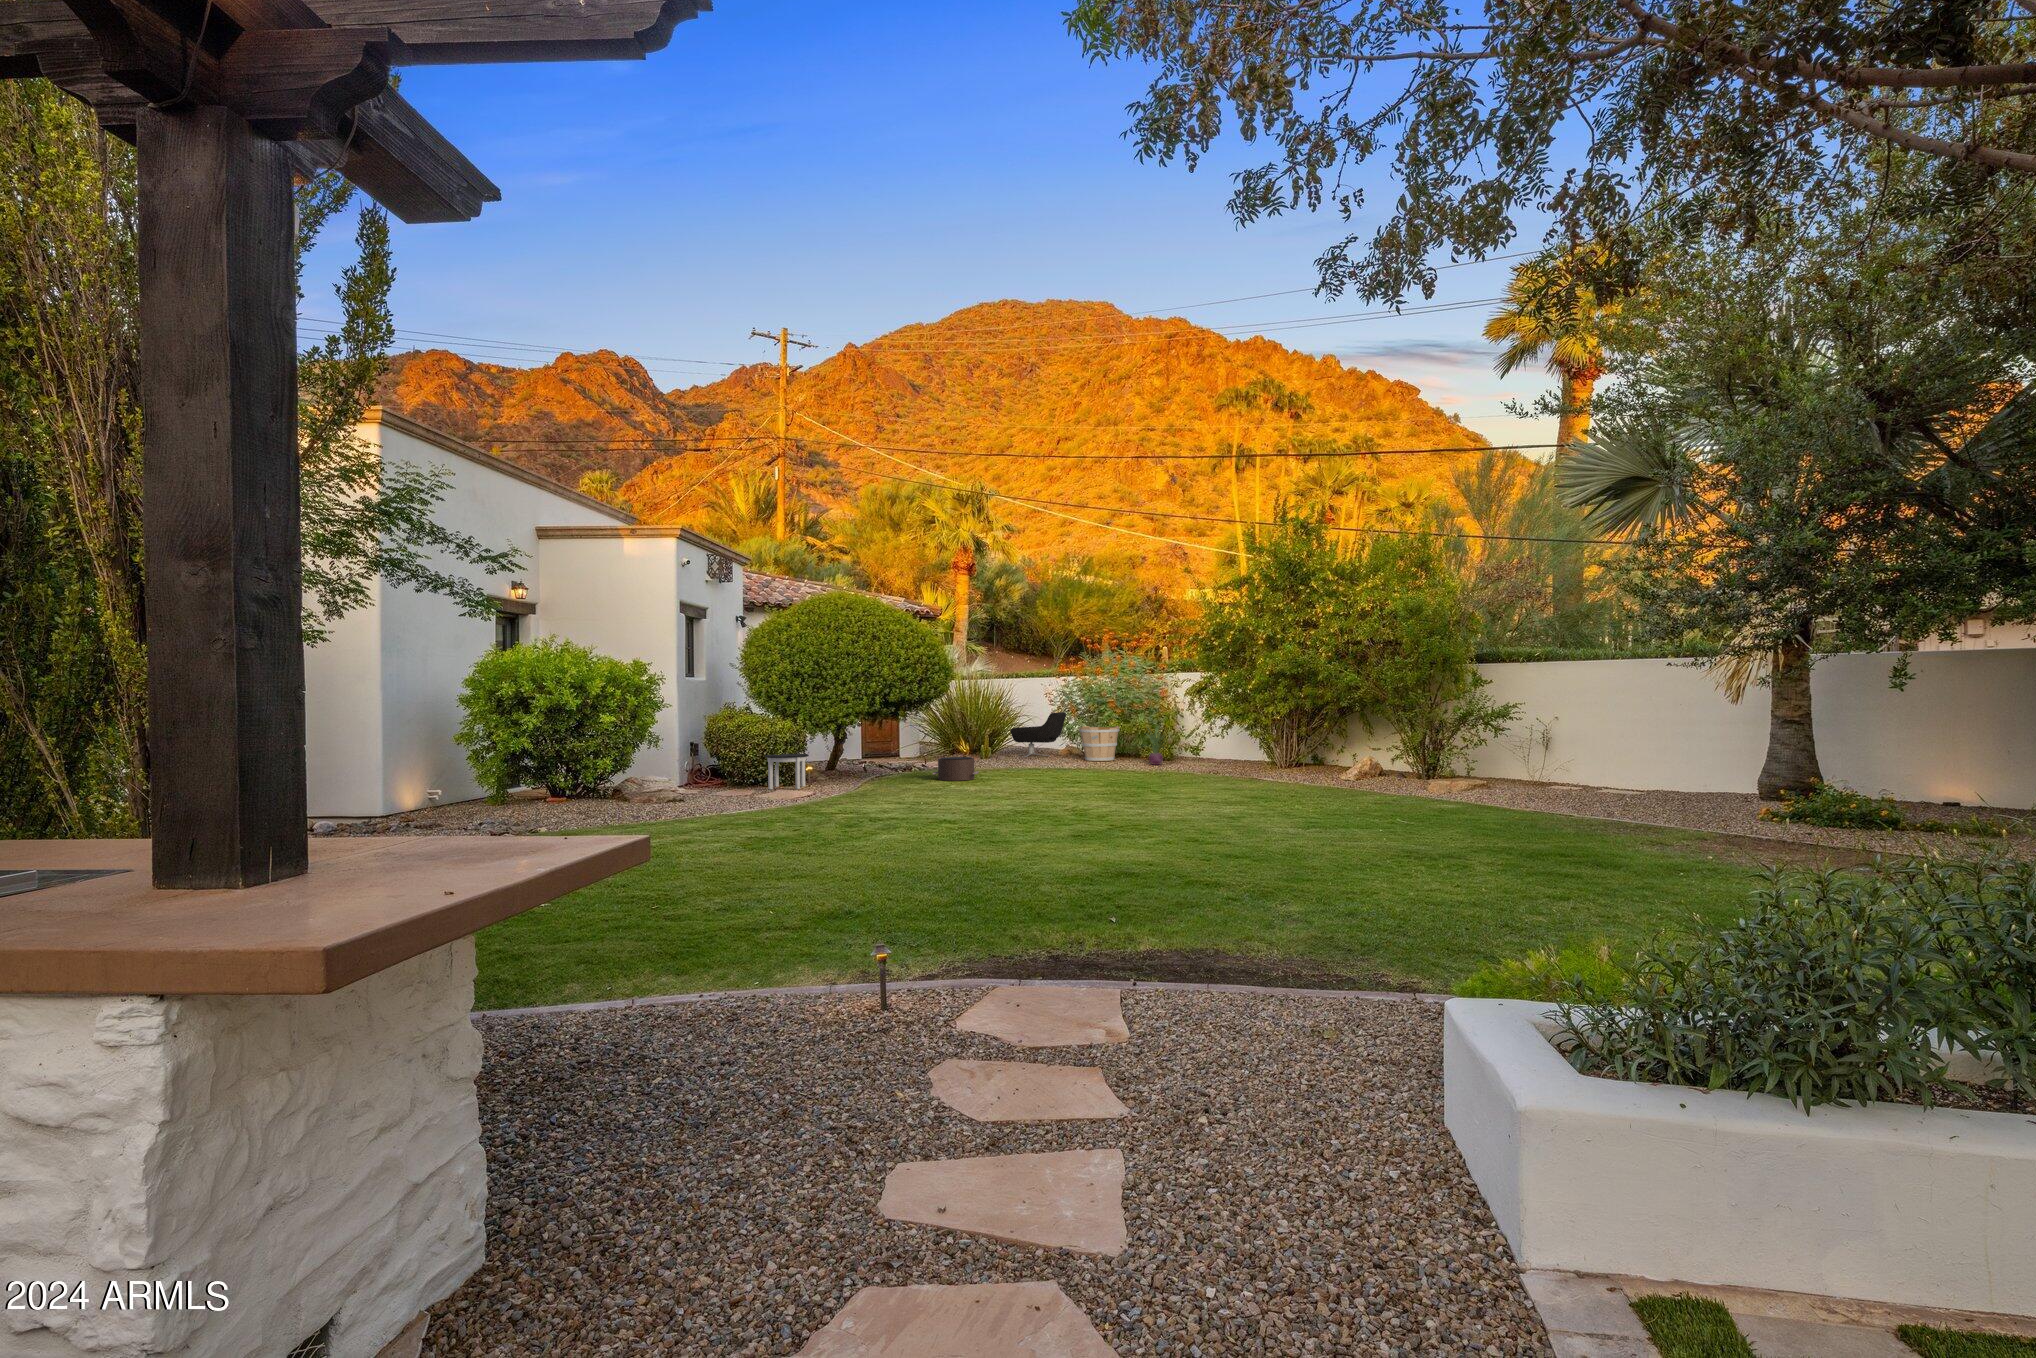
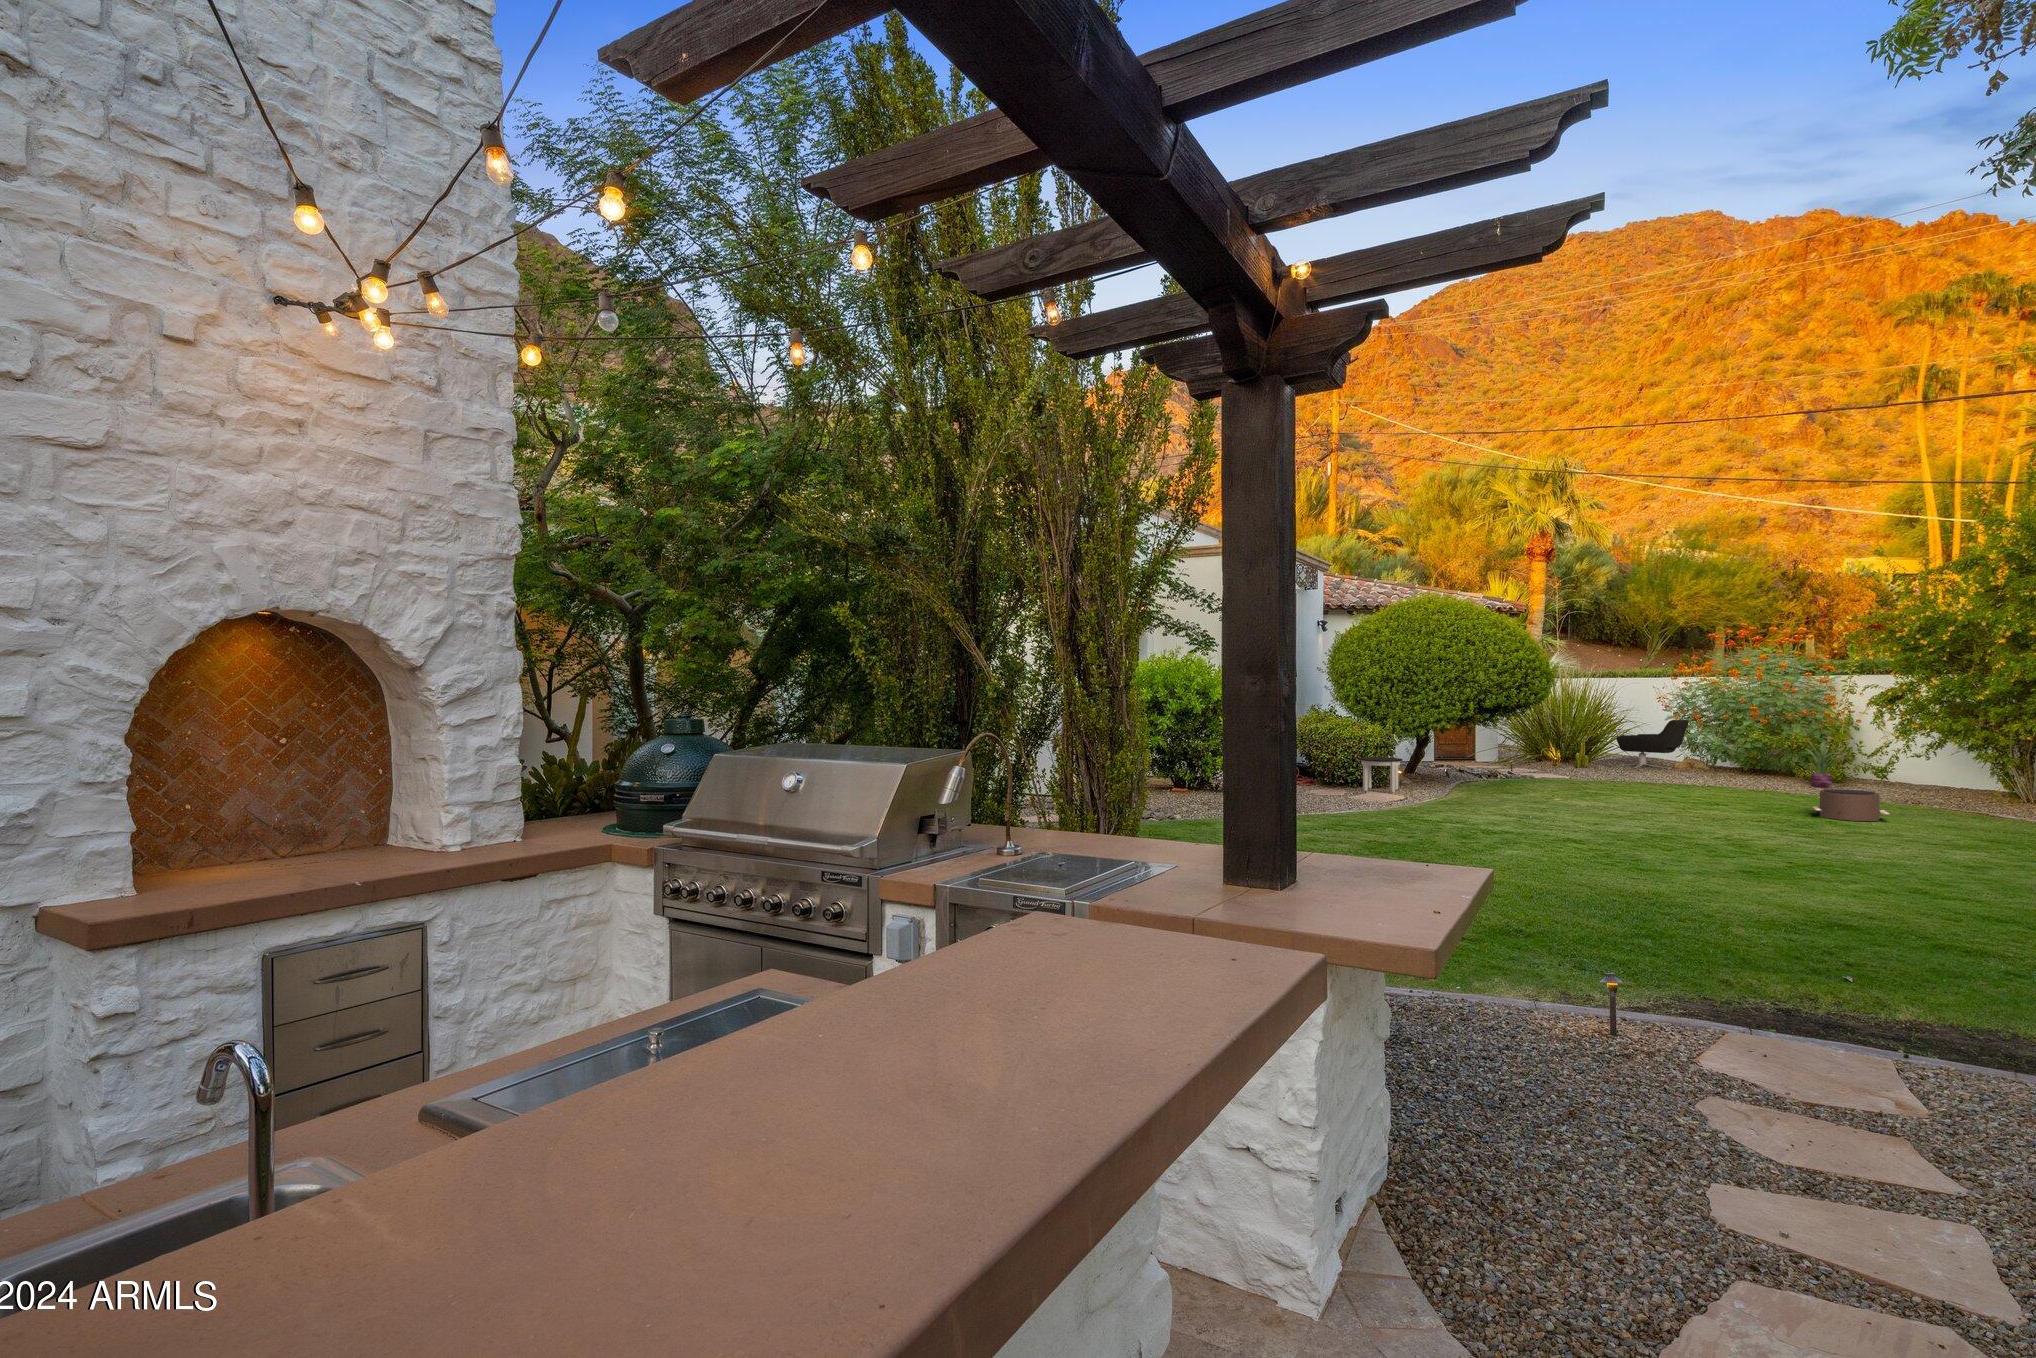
wooden bucket: present [1079,726,1120,761] -> none [1709,737,1767,779]
pouf: present [933,757,979,781] -> present [1813,789,1890,821]

